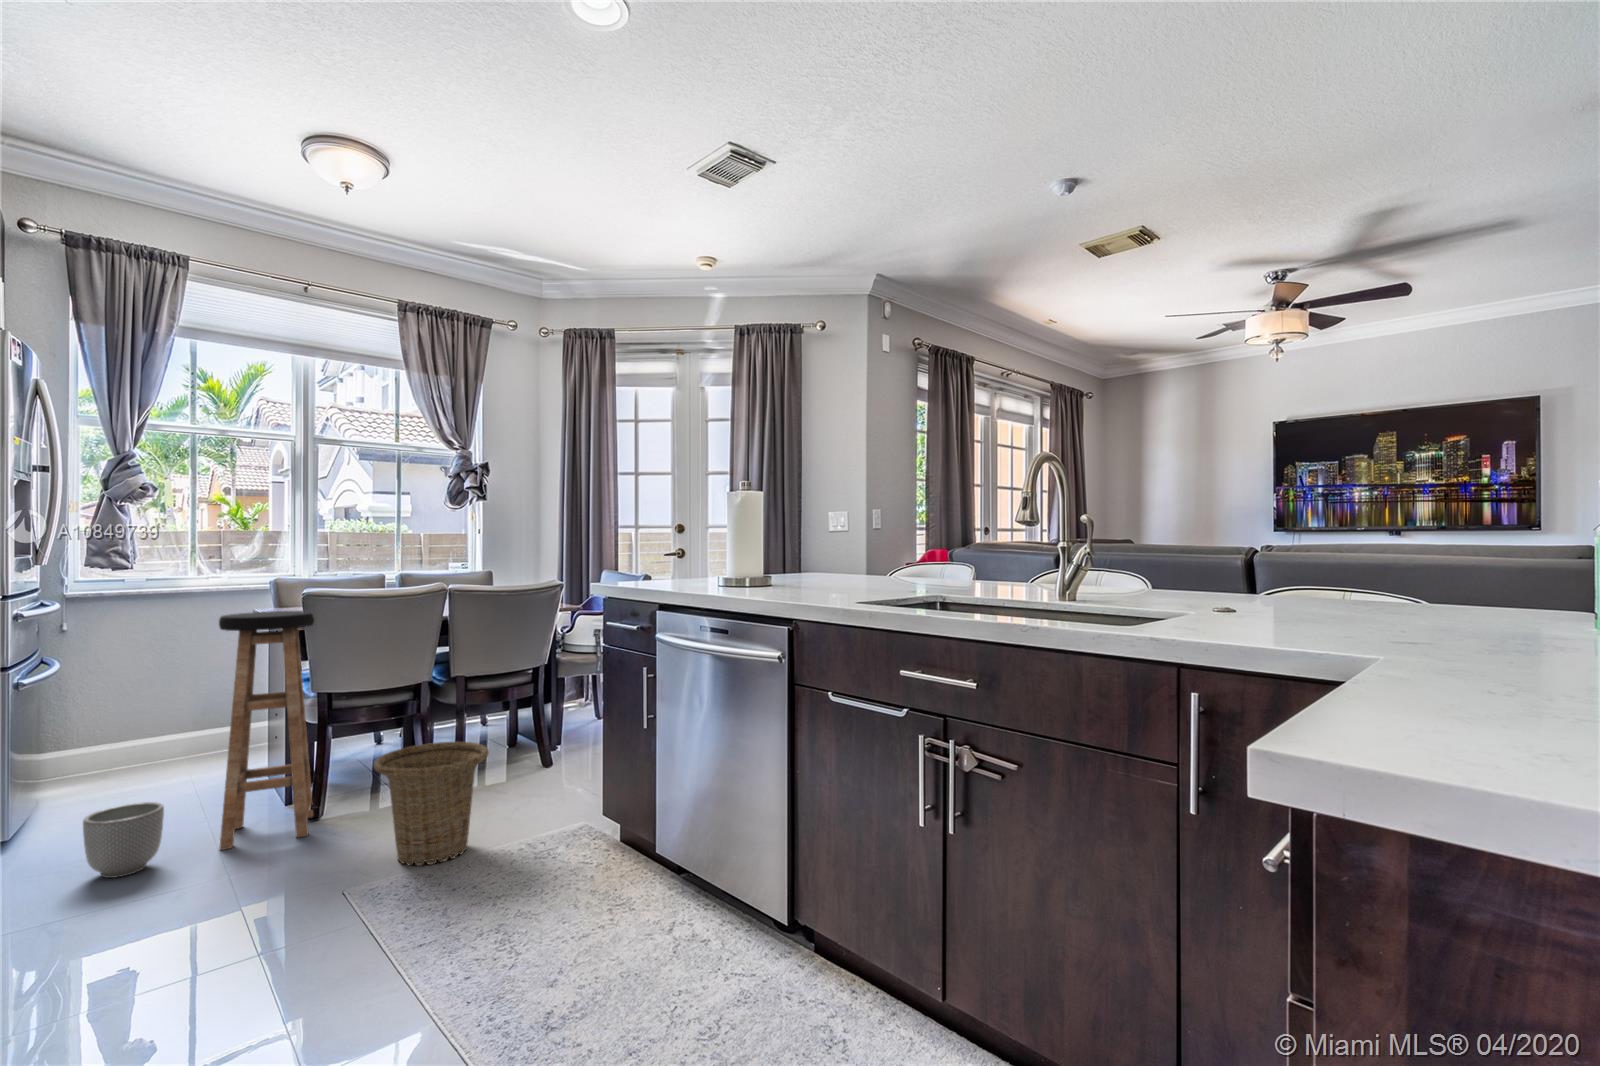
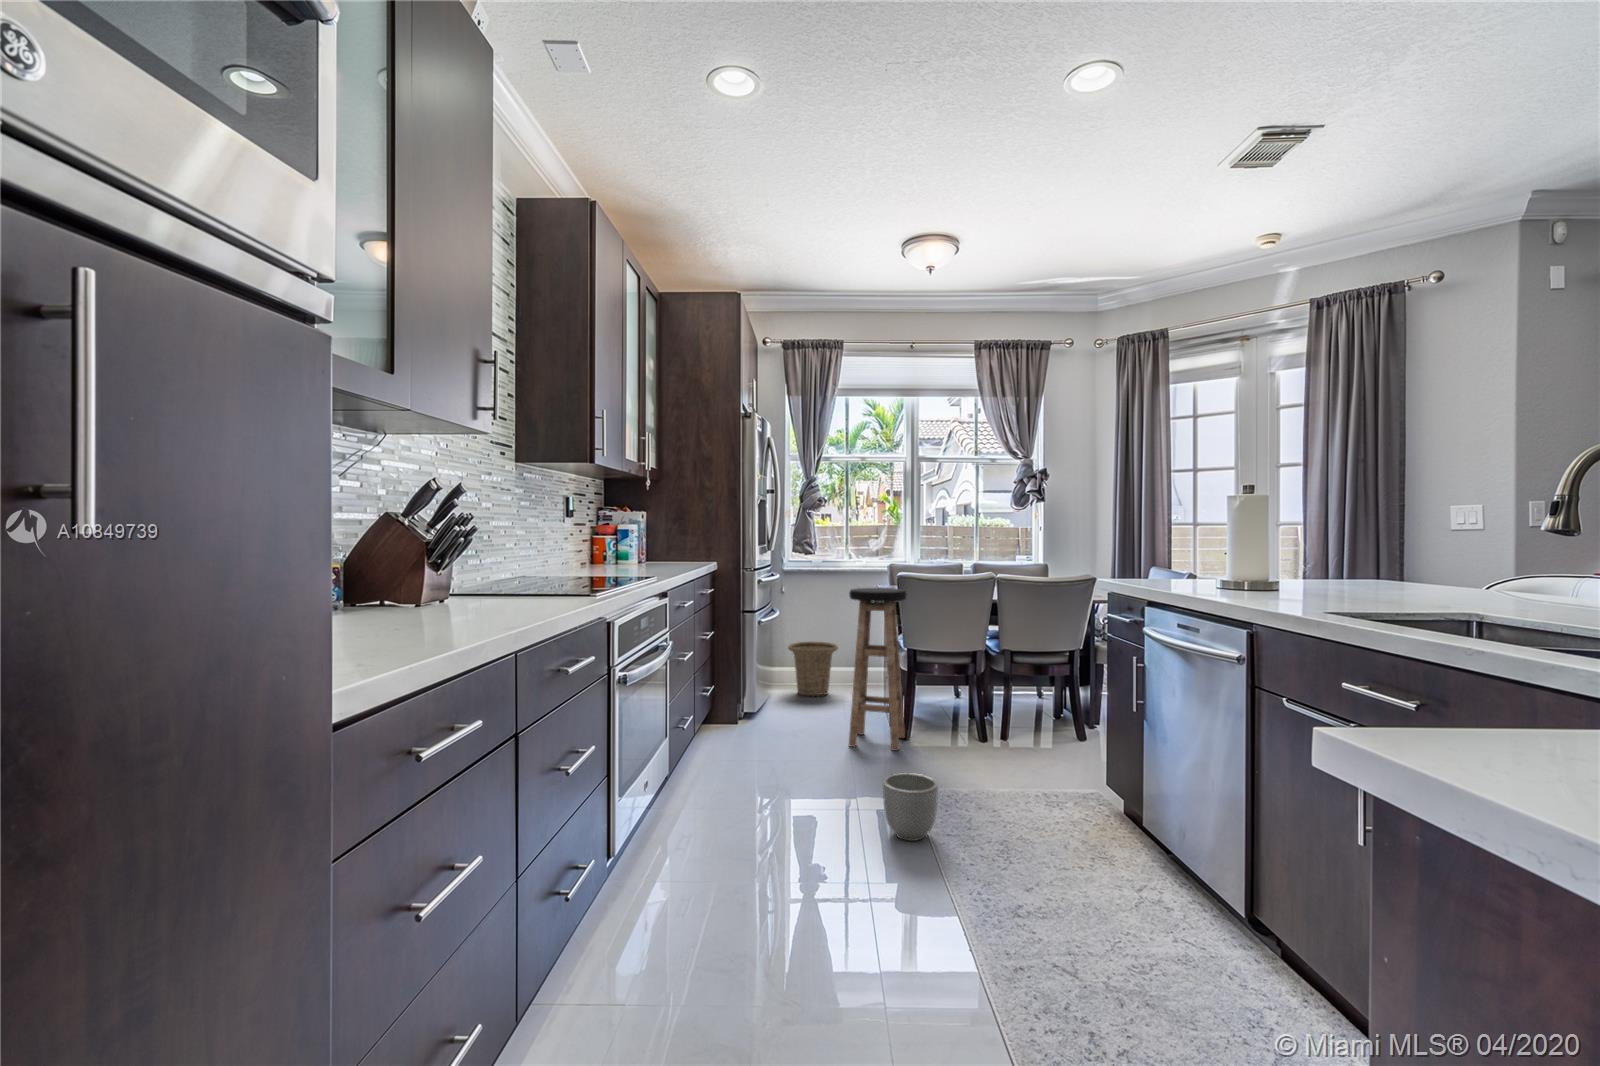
basket: present [374,742,489,866] -> present [788,642,838,697]
planter: present [83,802,164,878] -> present [883,773,938,841]

